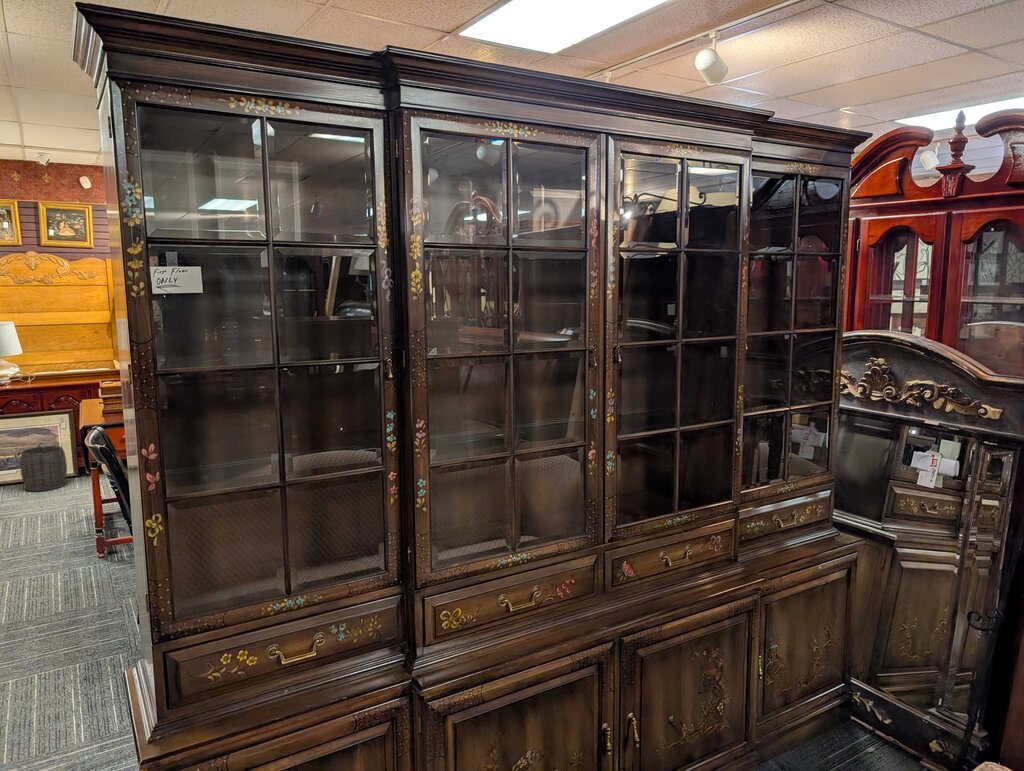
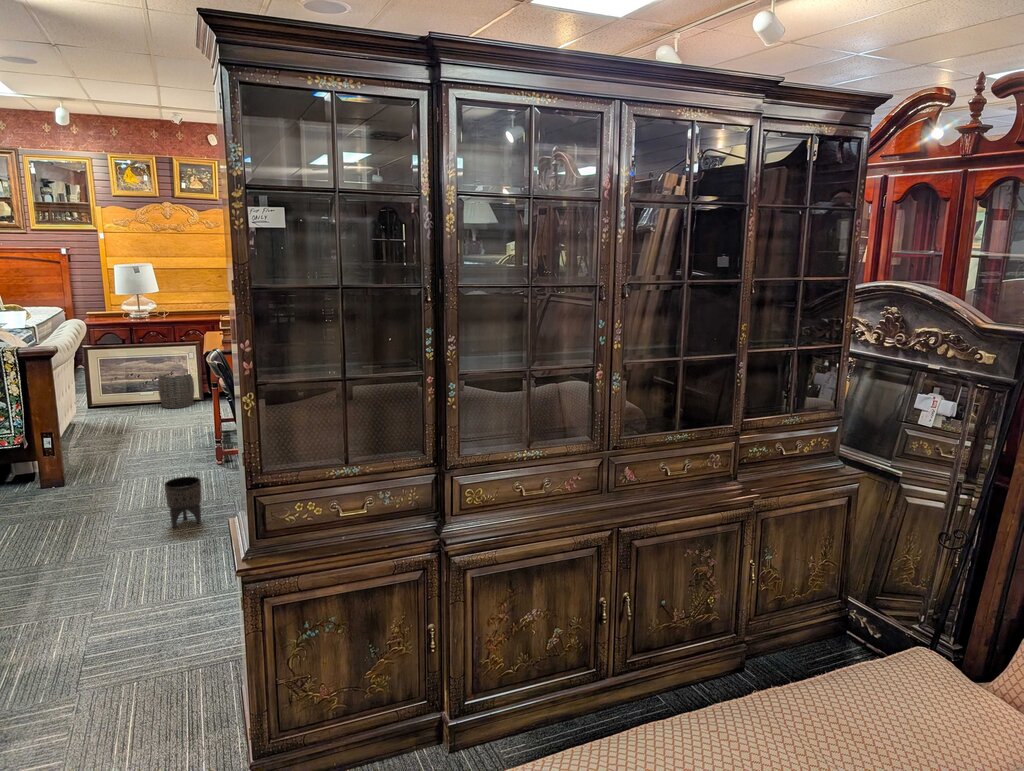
planter: none [29,586,78,655] -> present [164,476,201,528]

